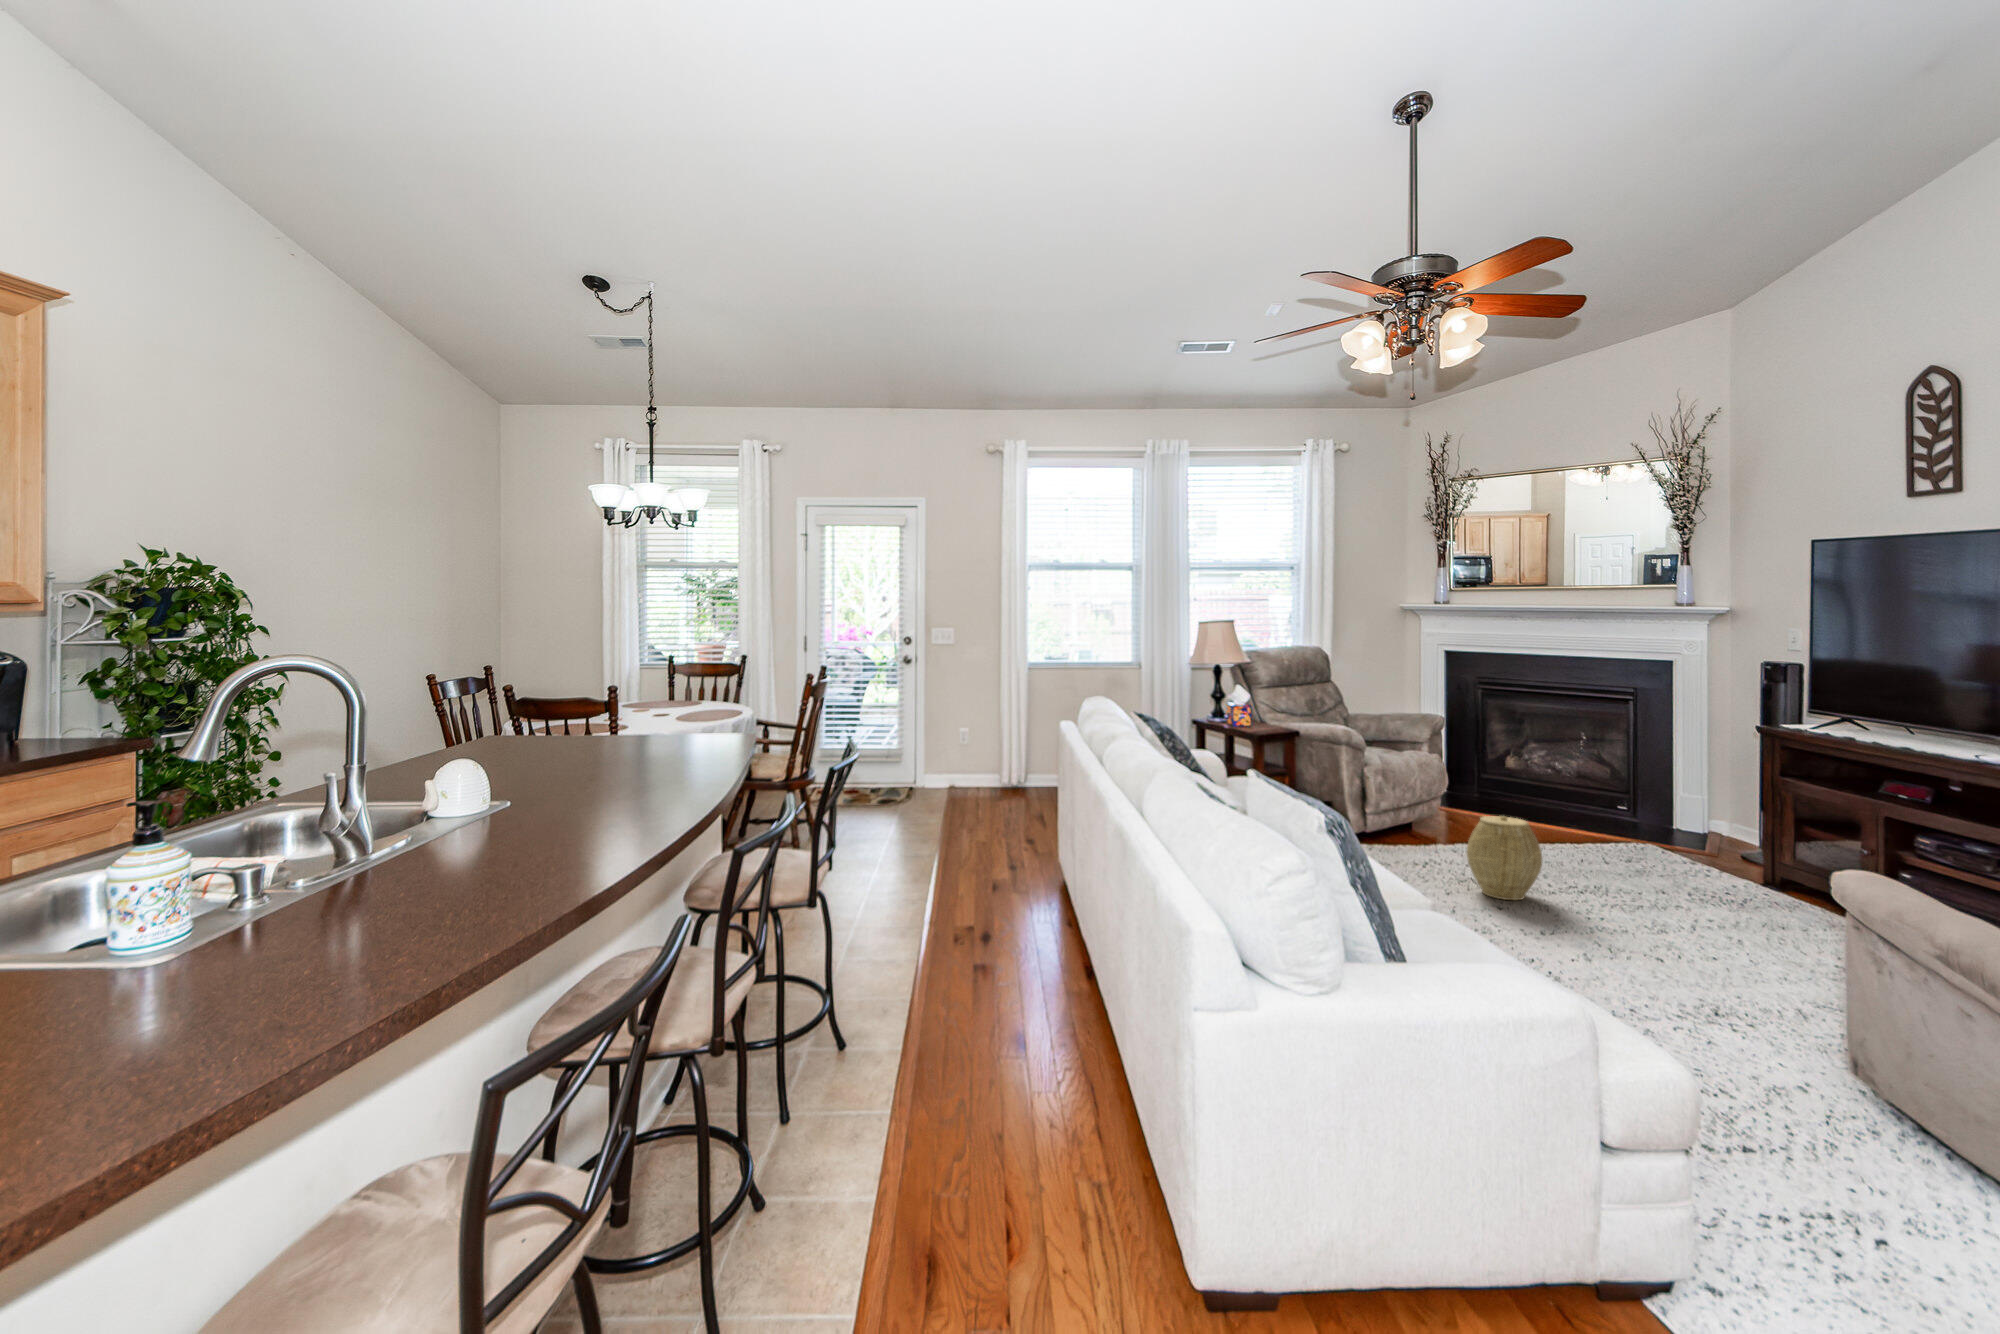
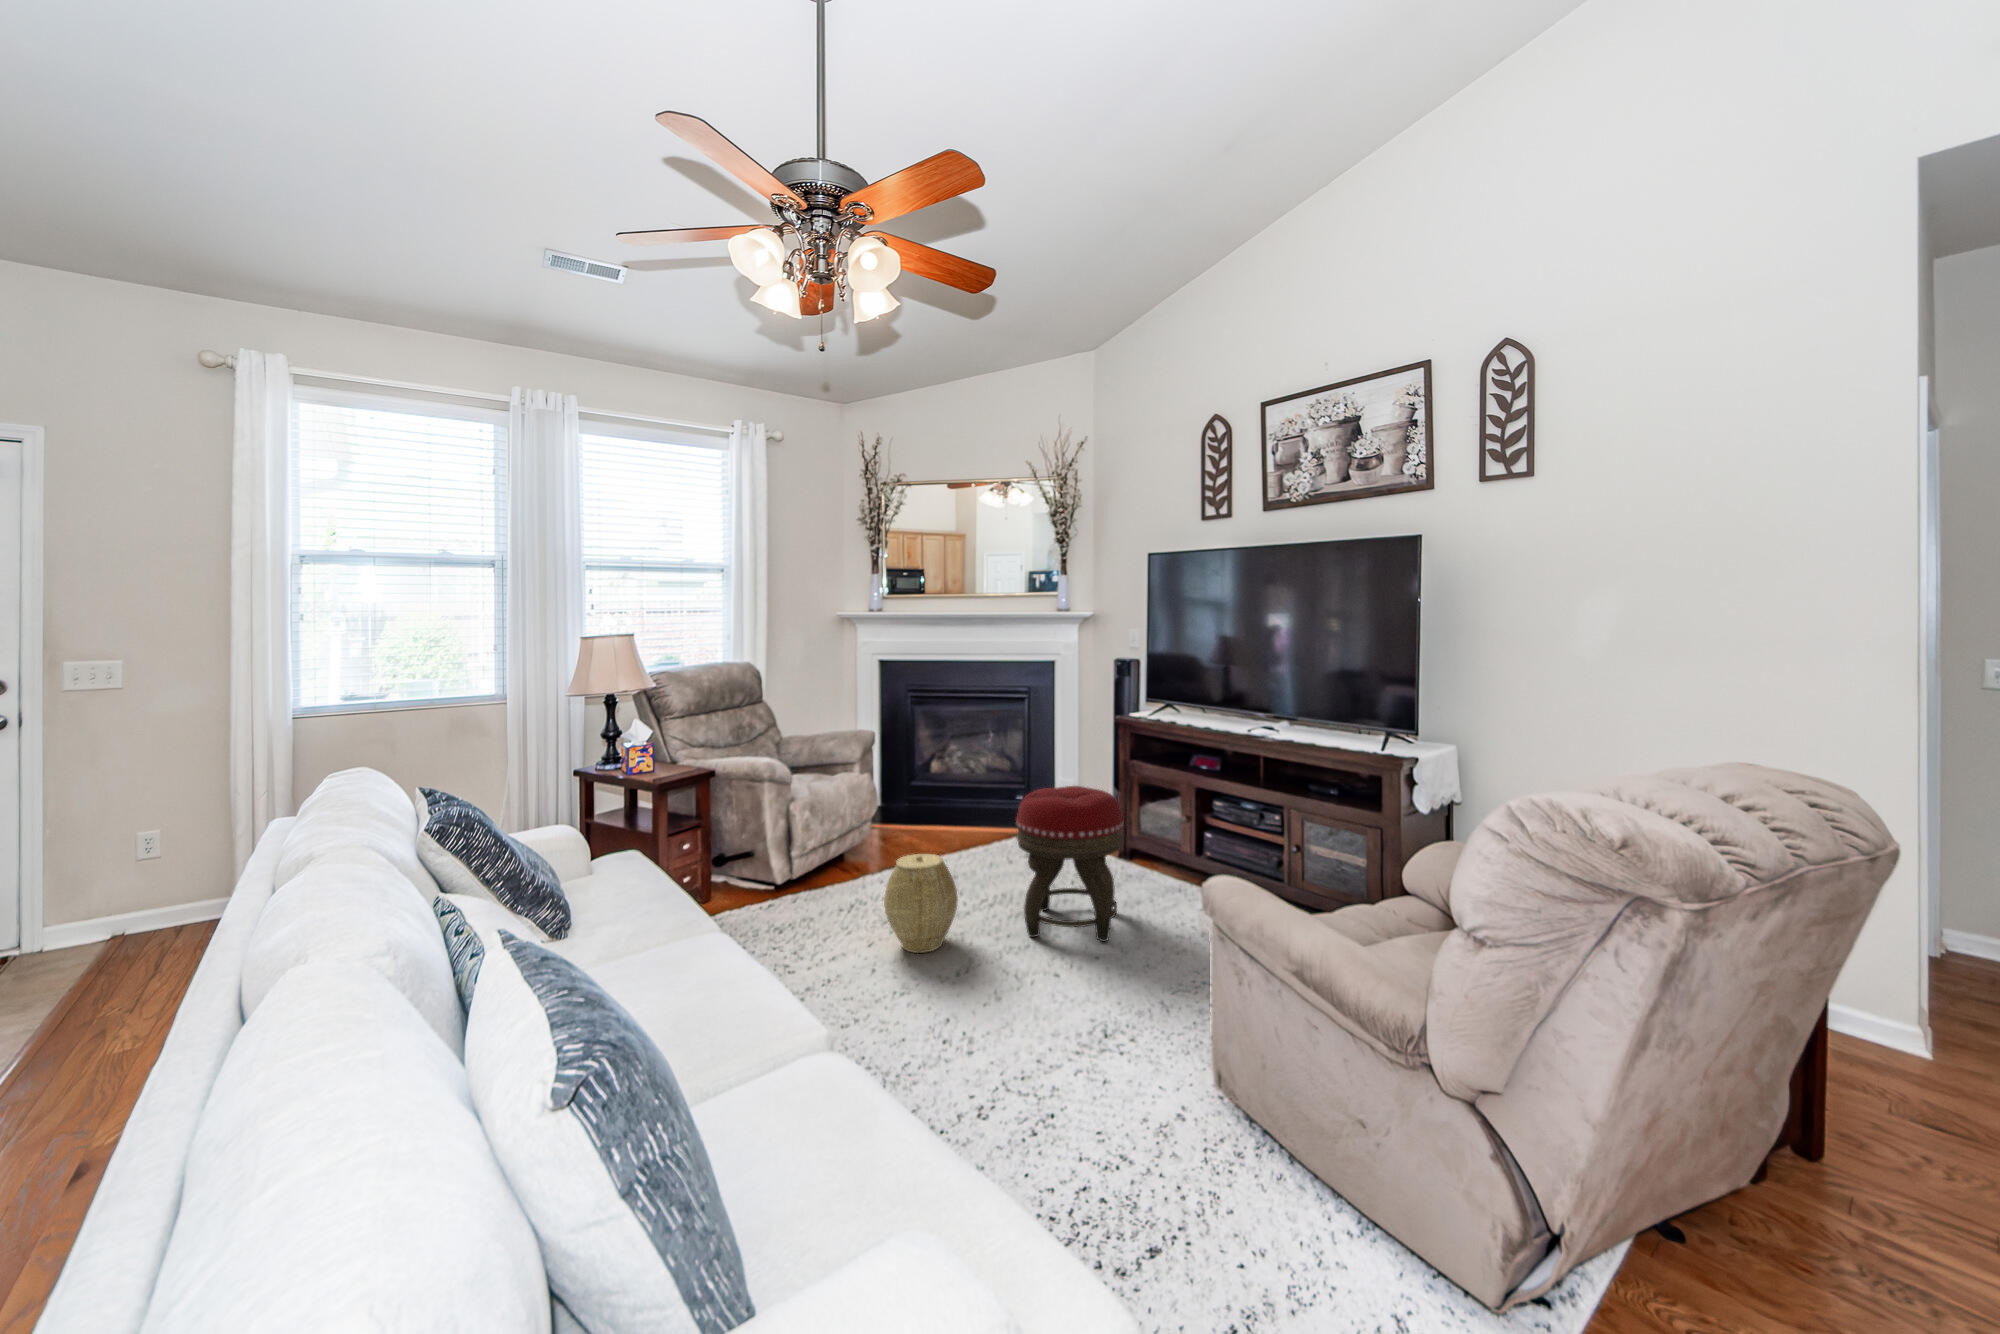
footstool: none [1612,775,1750,928] -> present [1016,786,1124,941]

